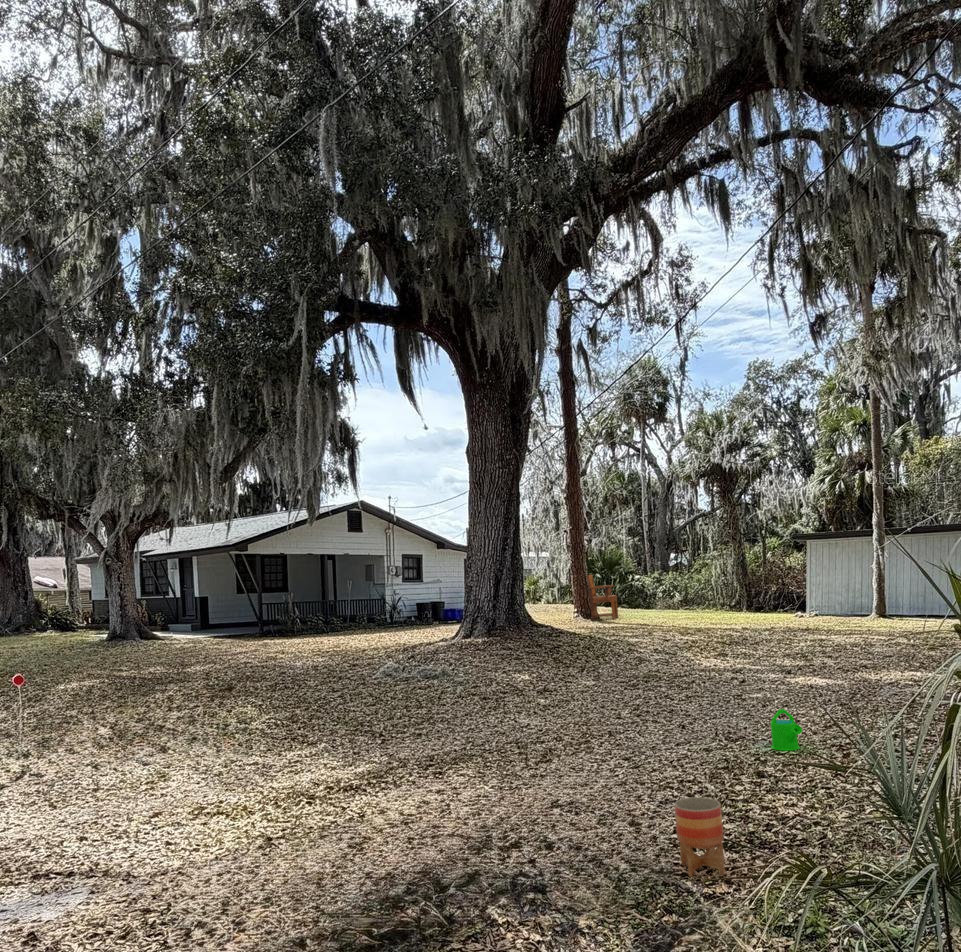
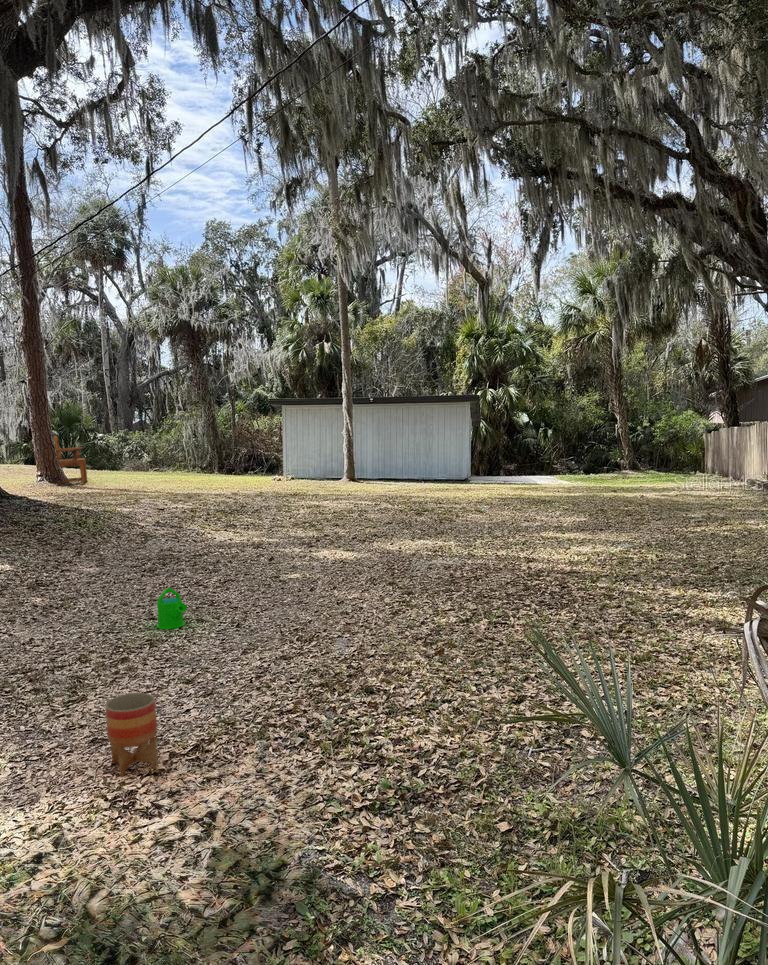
watering can: present [770,709,802,751] -> present [156,588,187,629]
planter: present [674,797,725,877] -> present [105,693,158,777]

